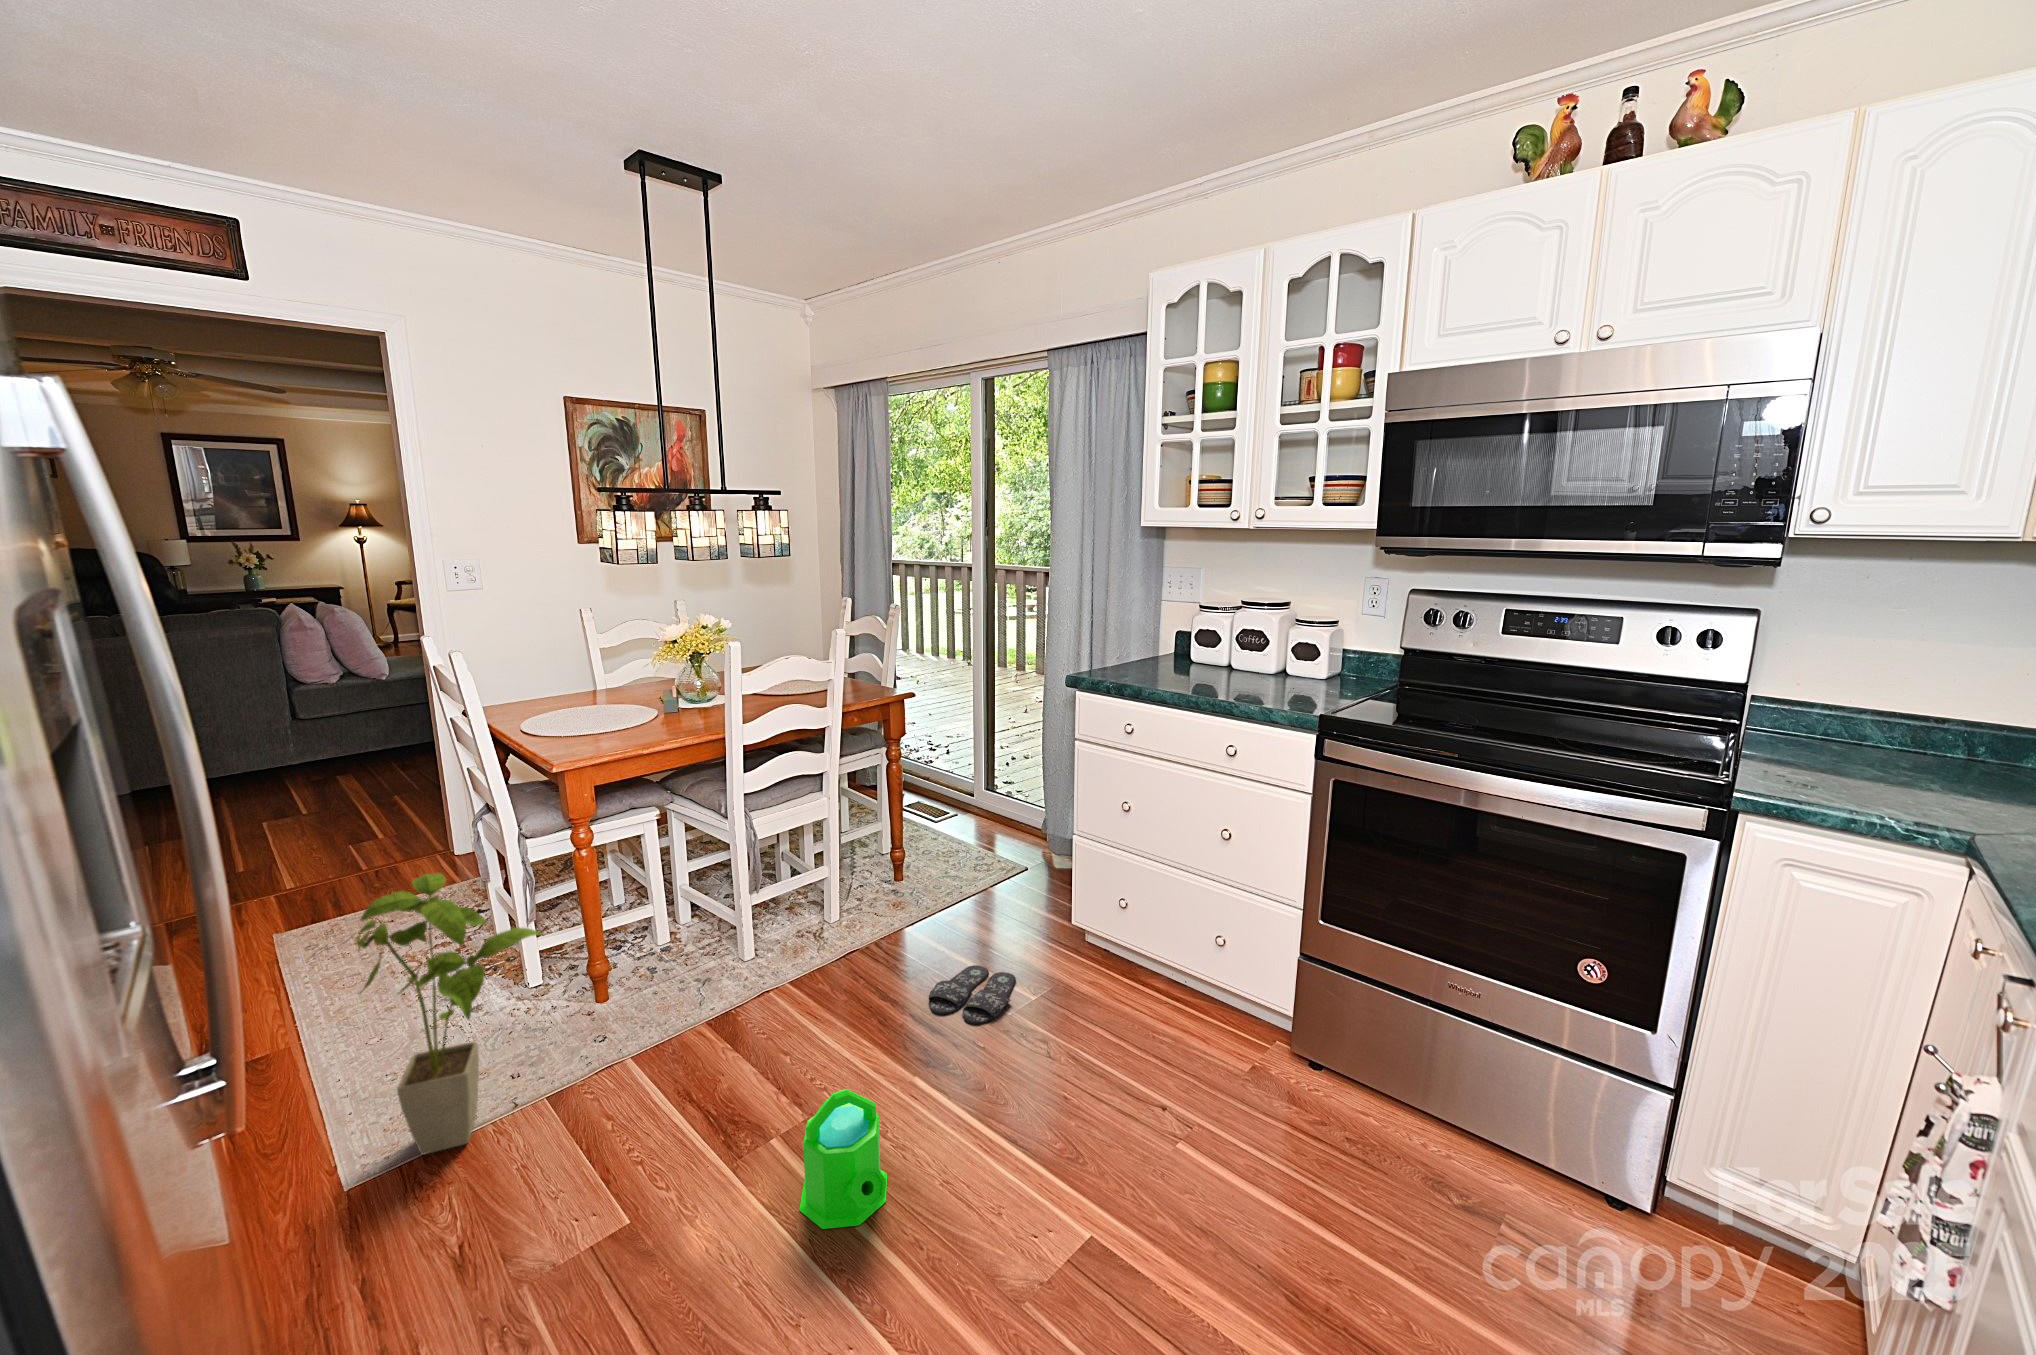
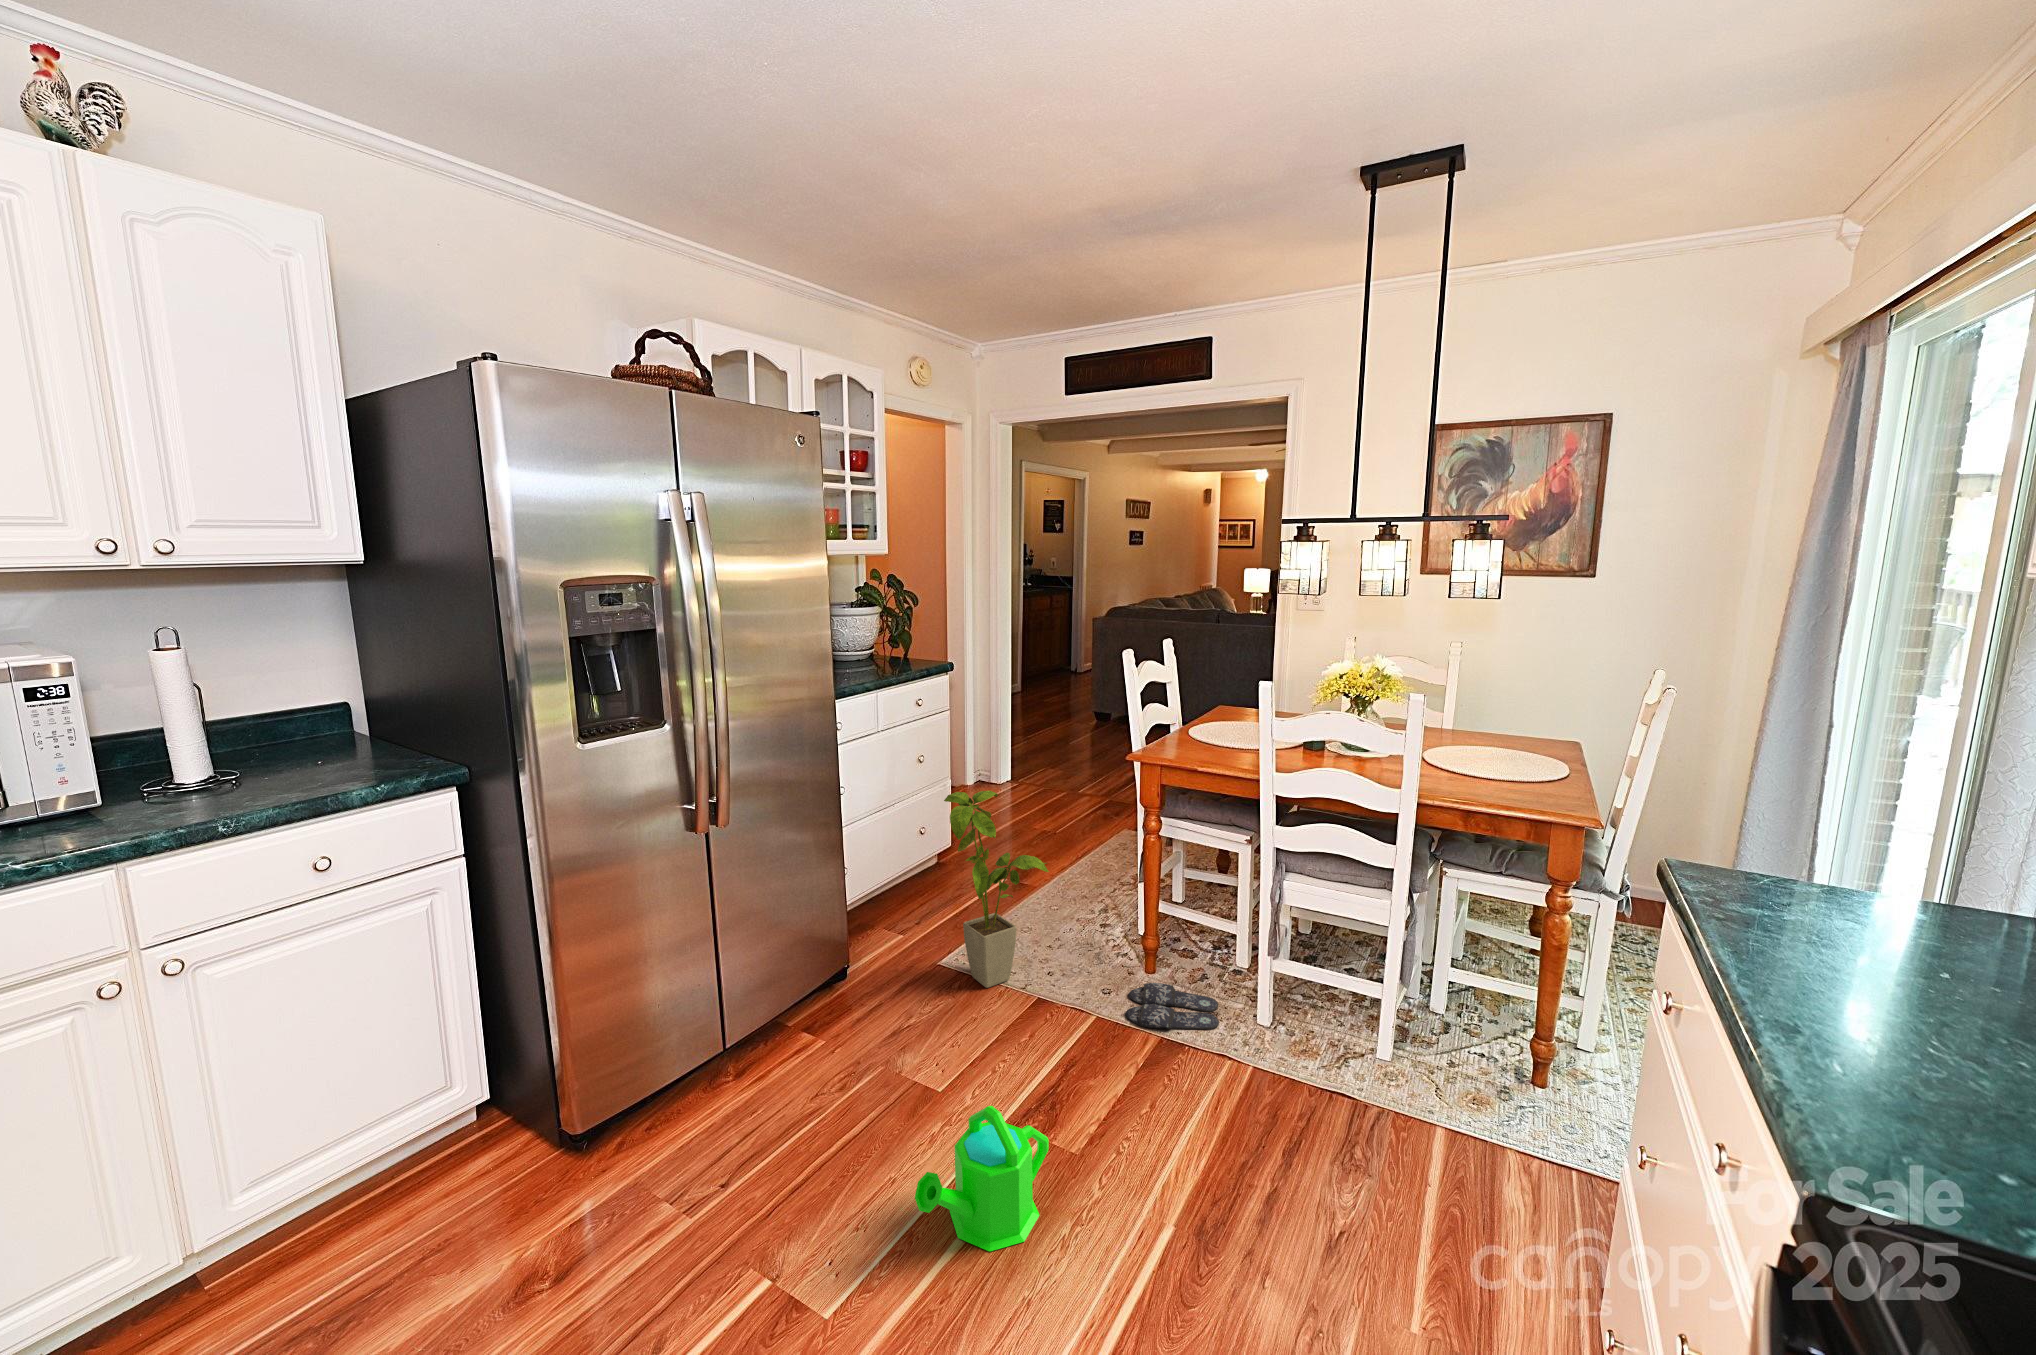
slippers: present [929,965,1016,1024] -> present [1126,983,1219,1030]

